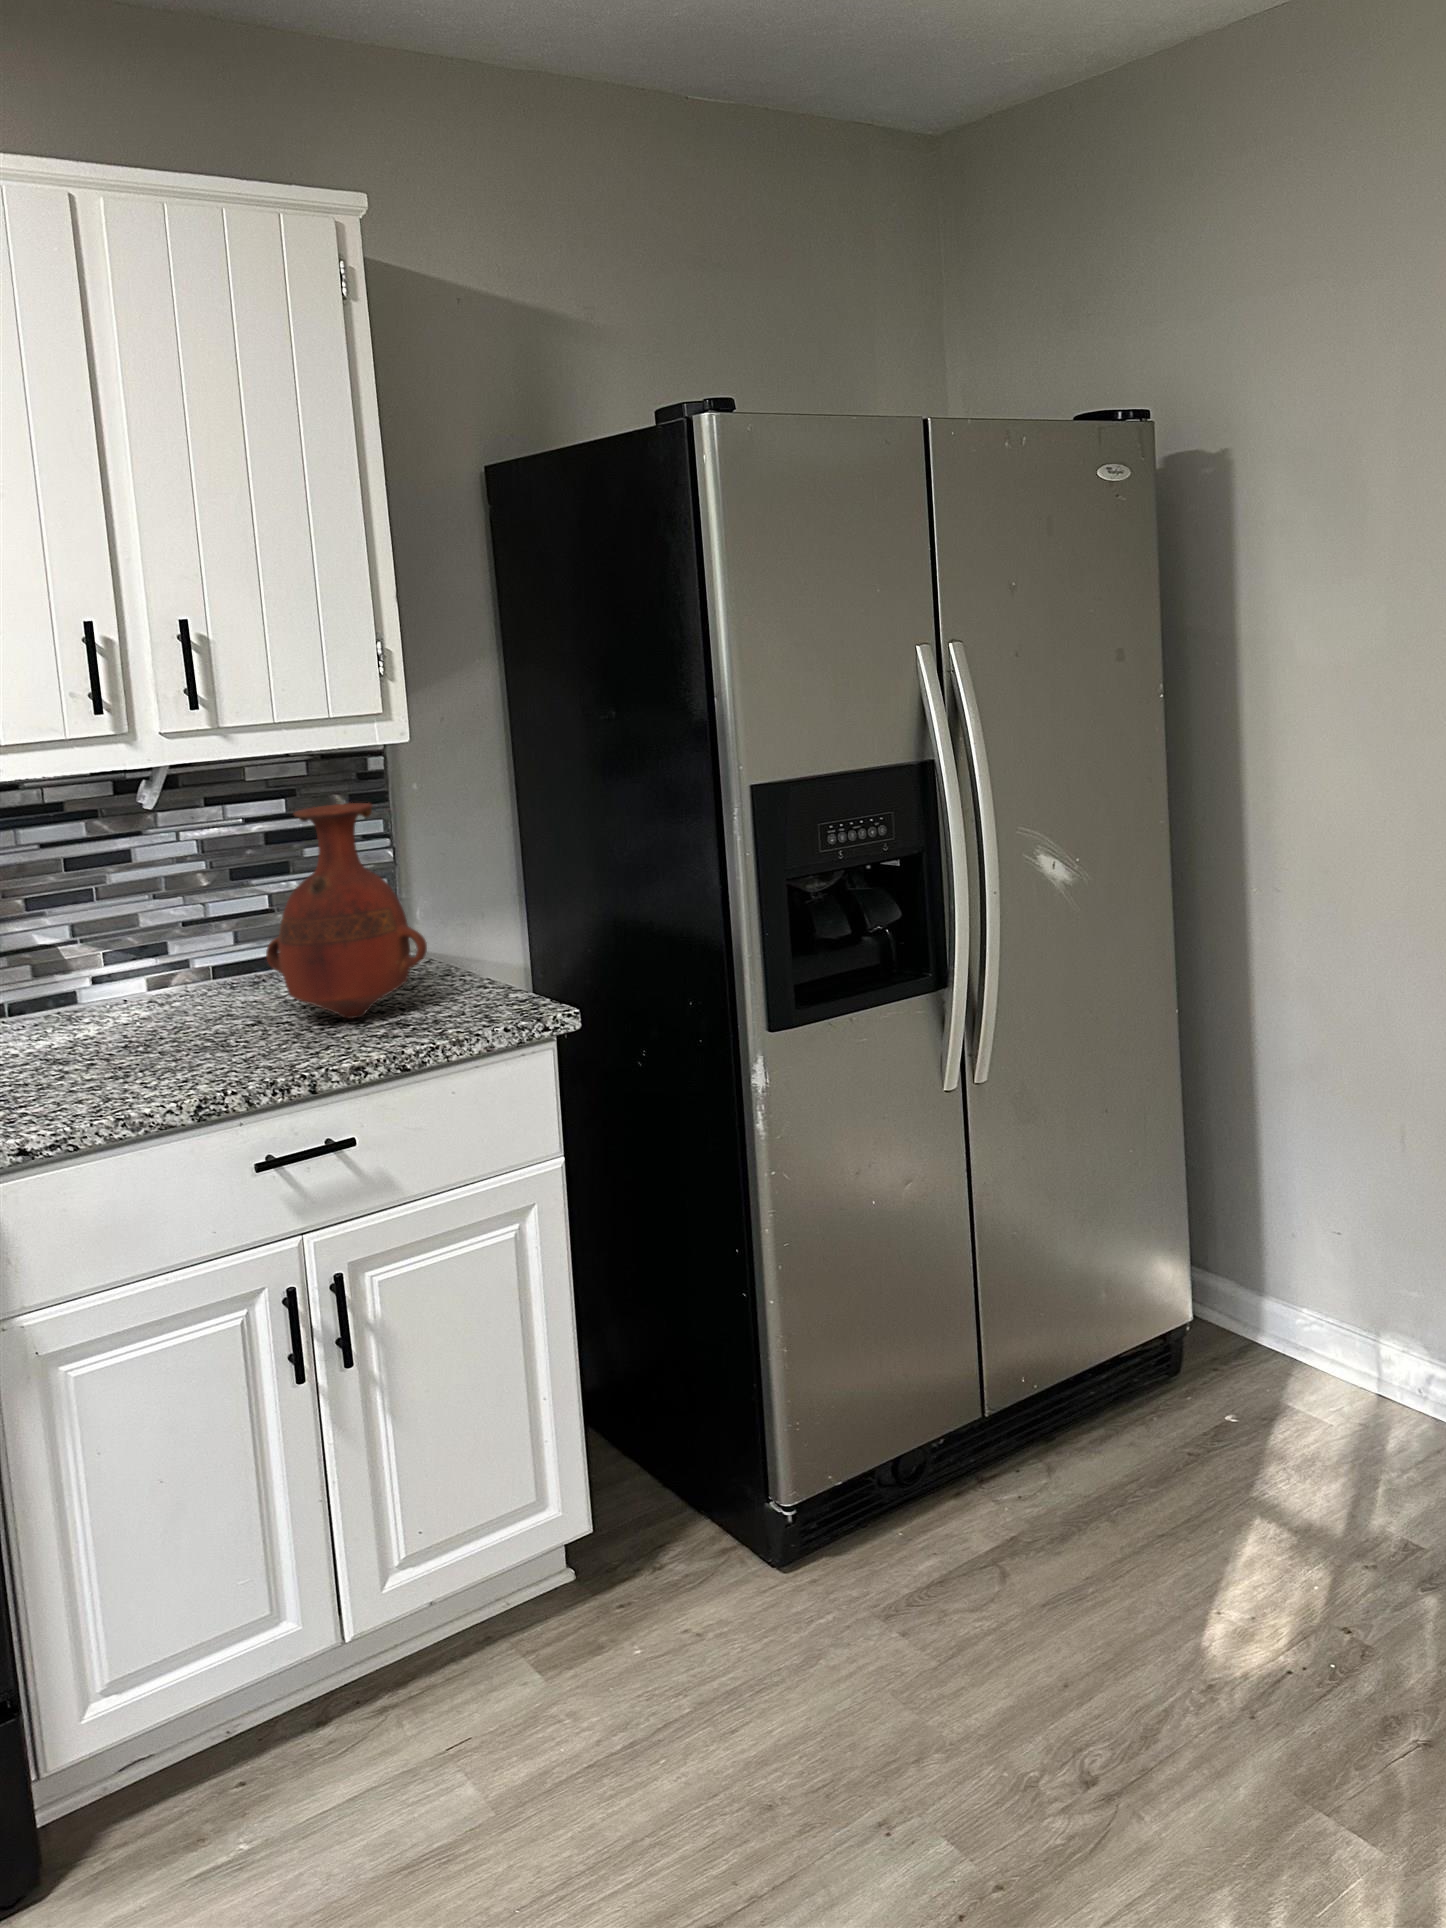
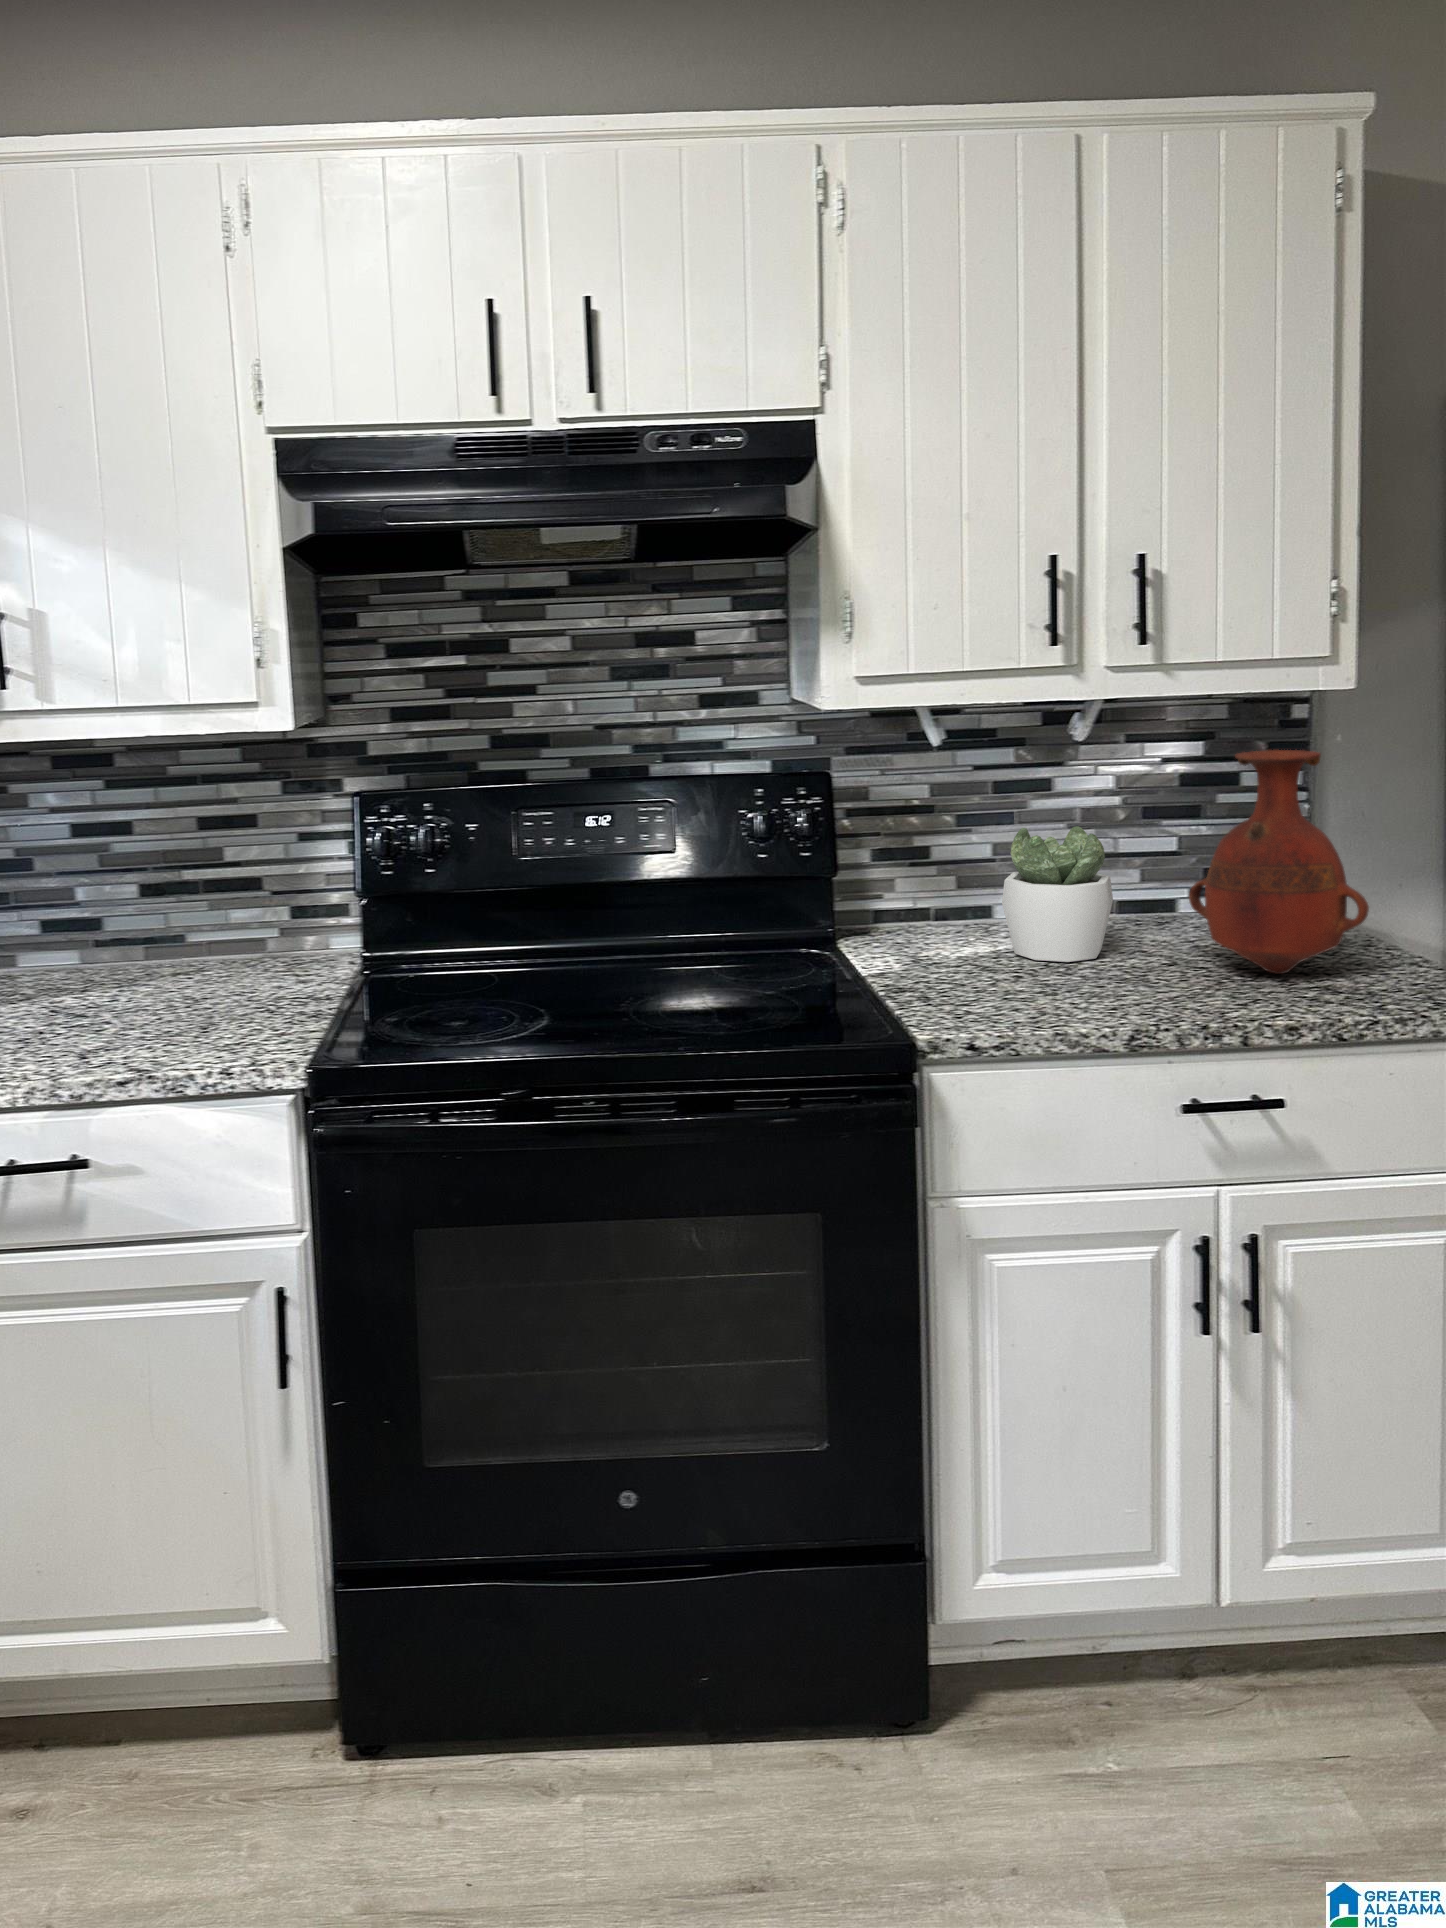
succulent plant: none [73,897,194,1043] -> present [1002,826,1113,962]

